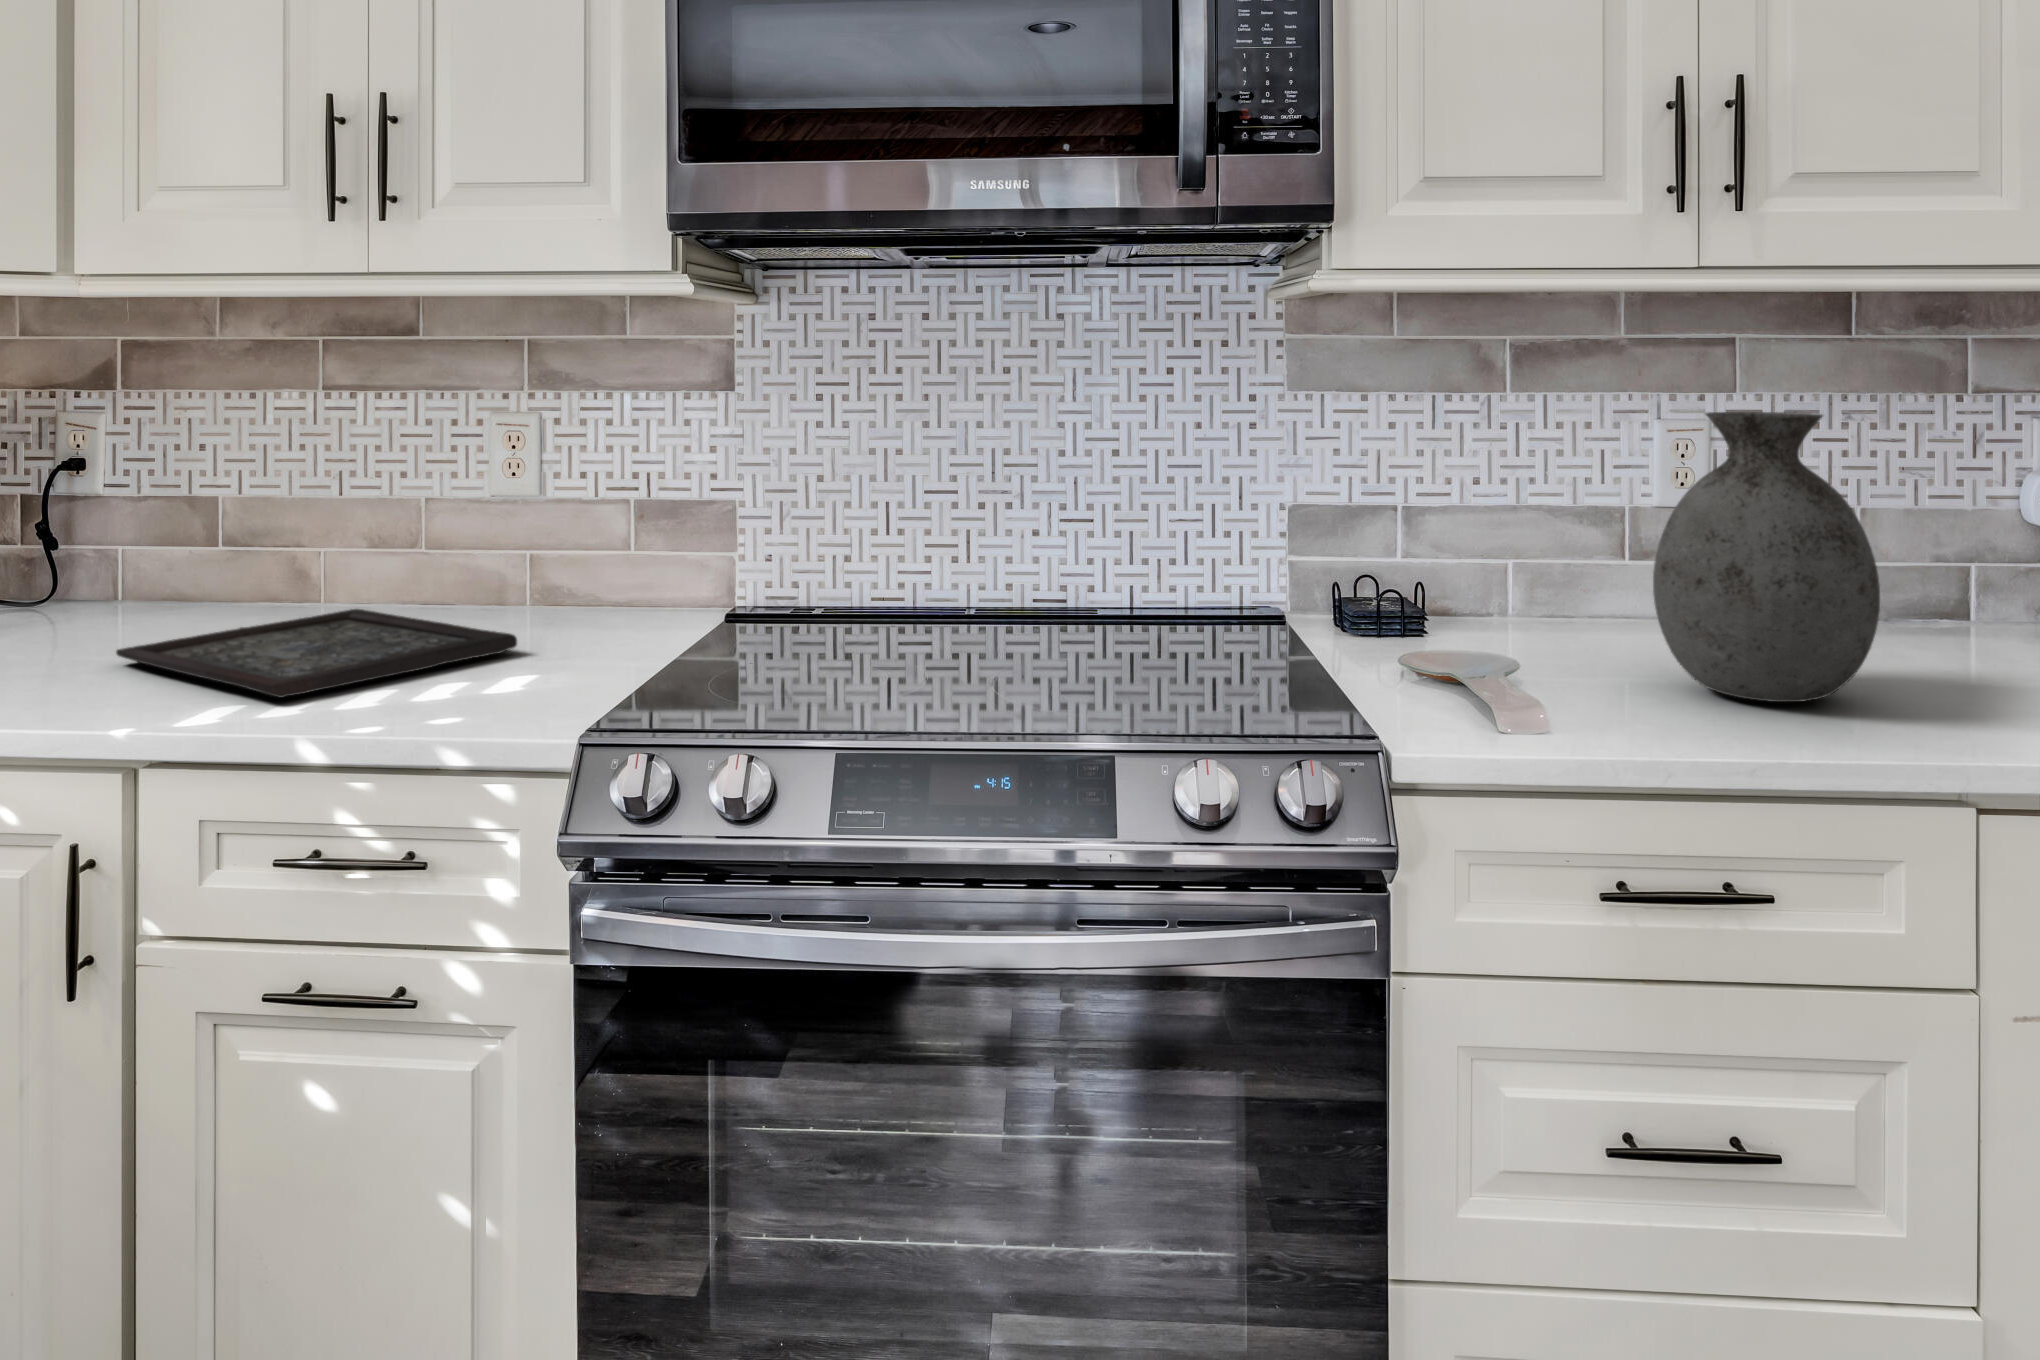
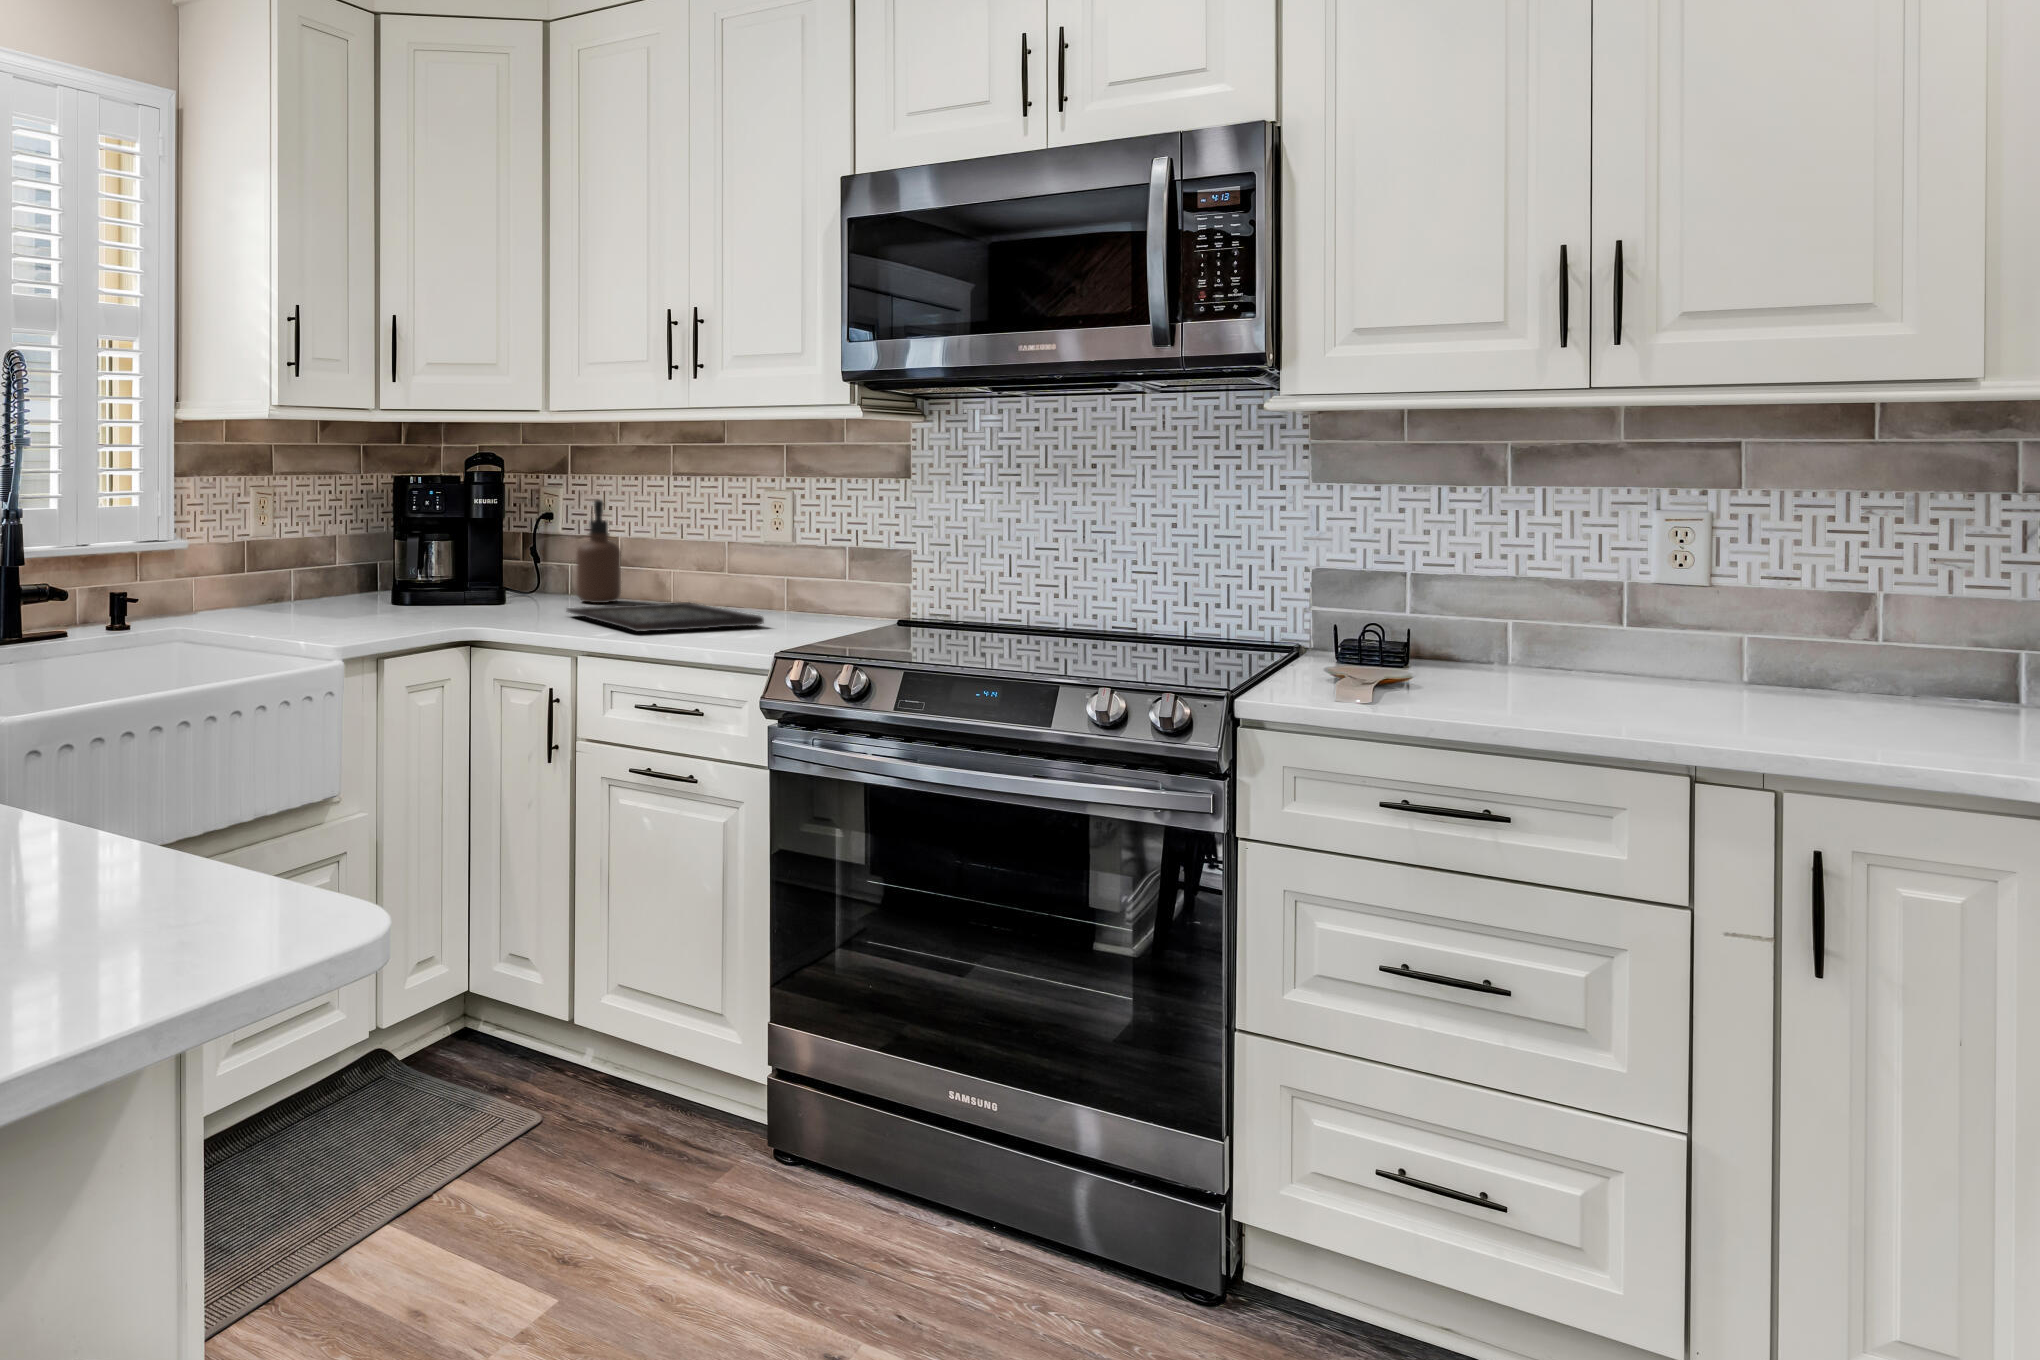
vase: present [1653,412,1880,702] -> none [1538,497,1733,716]
soap dispenser: none [132,435,222,620] -> present [577,500,621,603]

